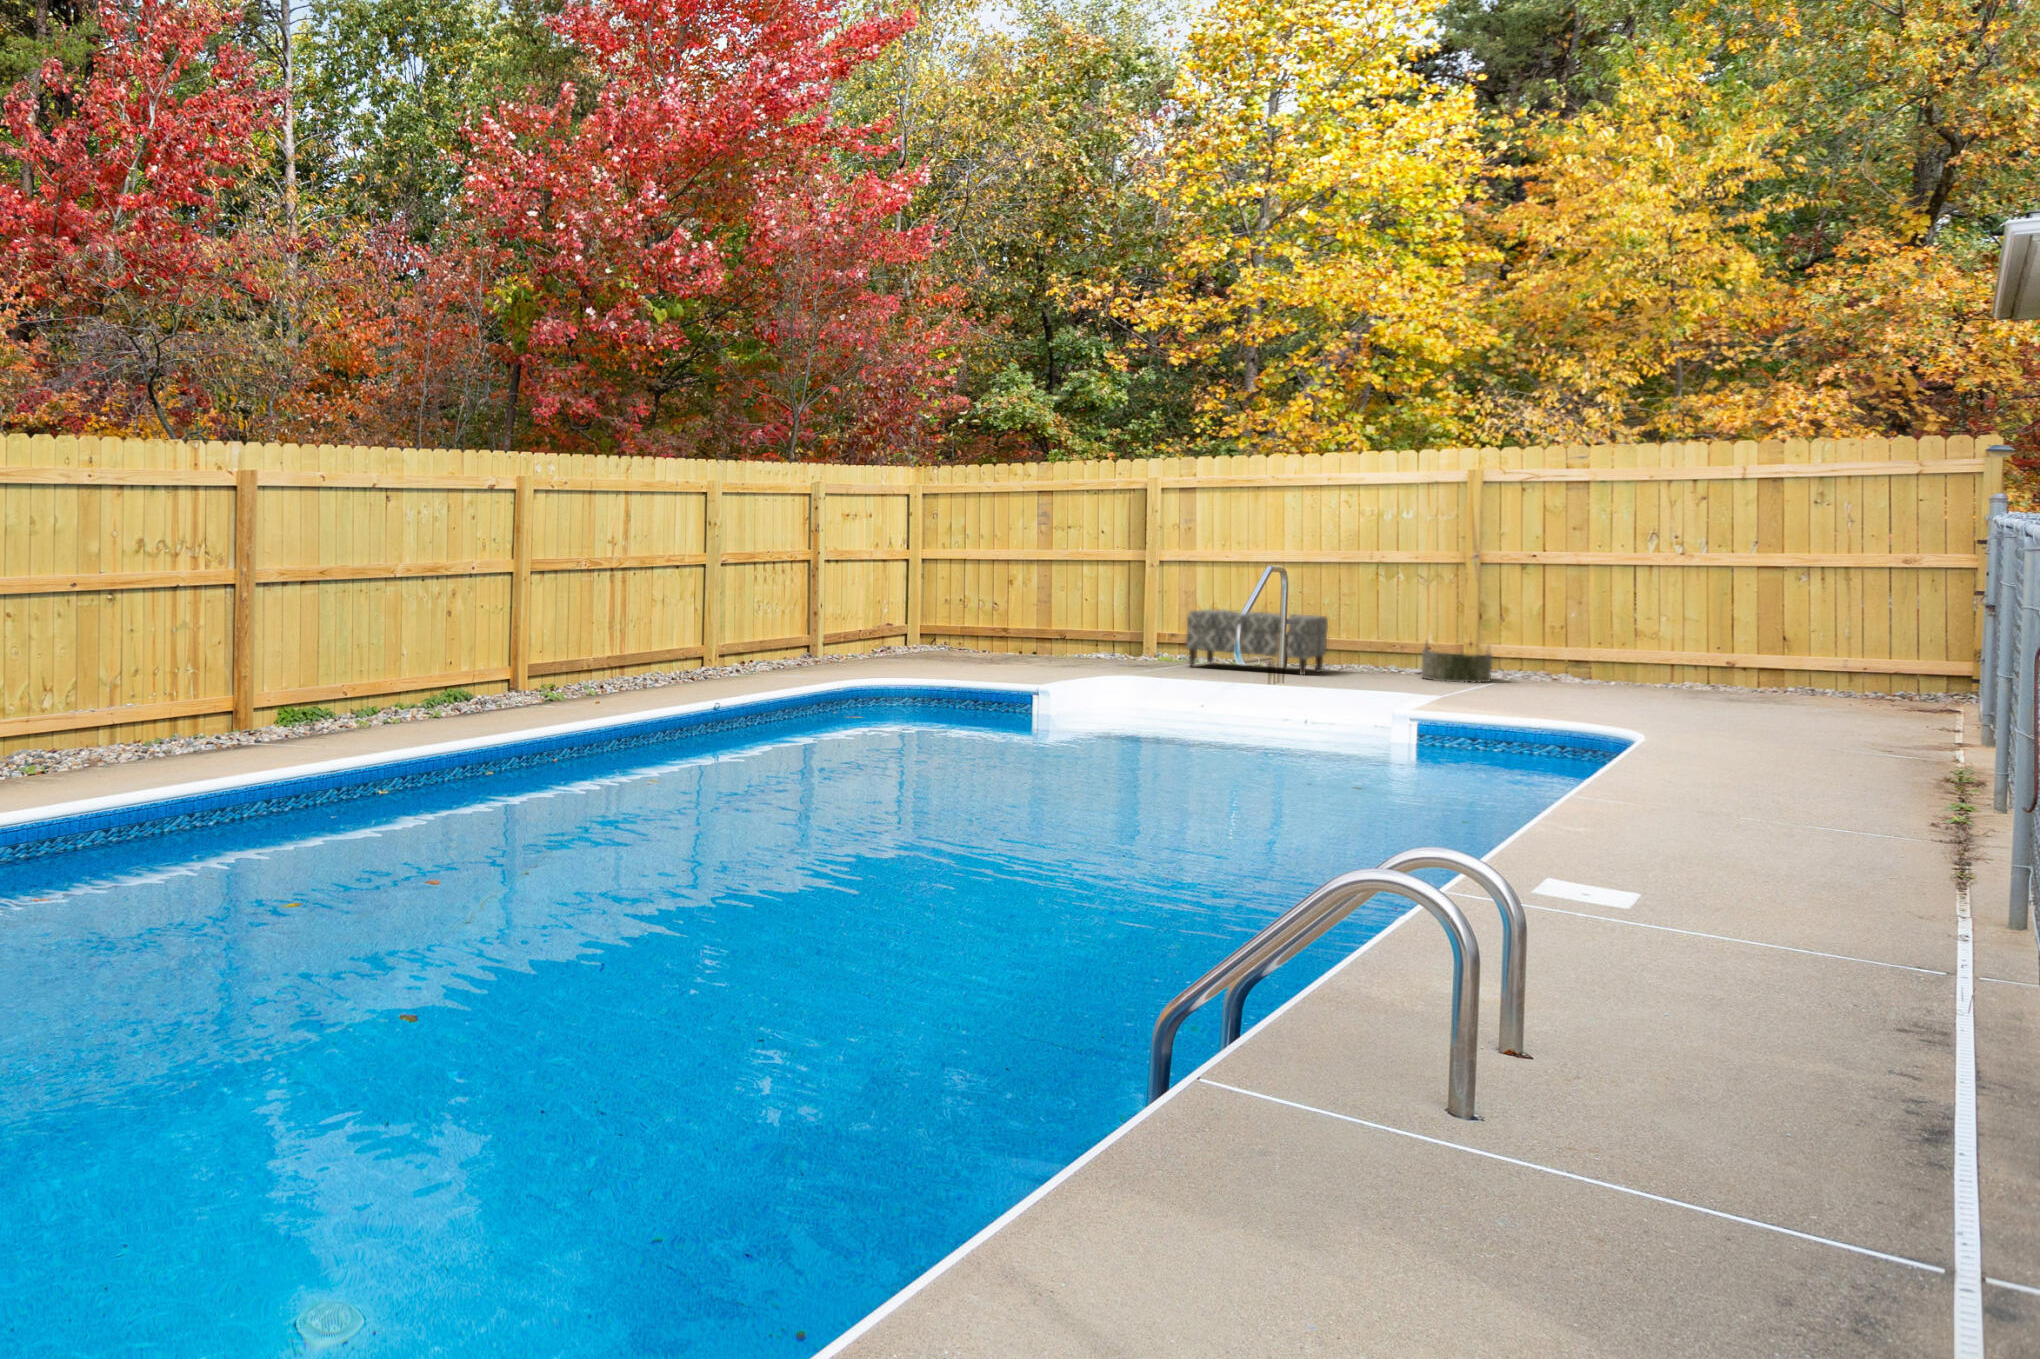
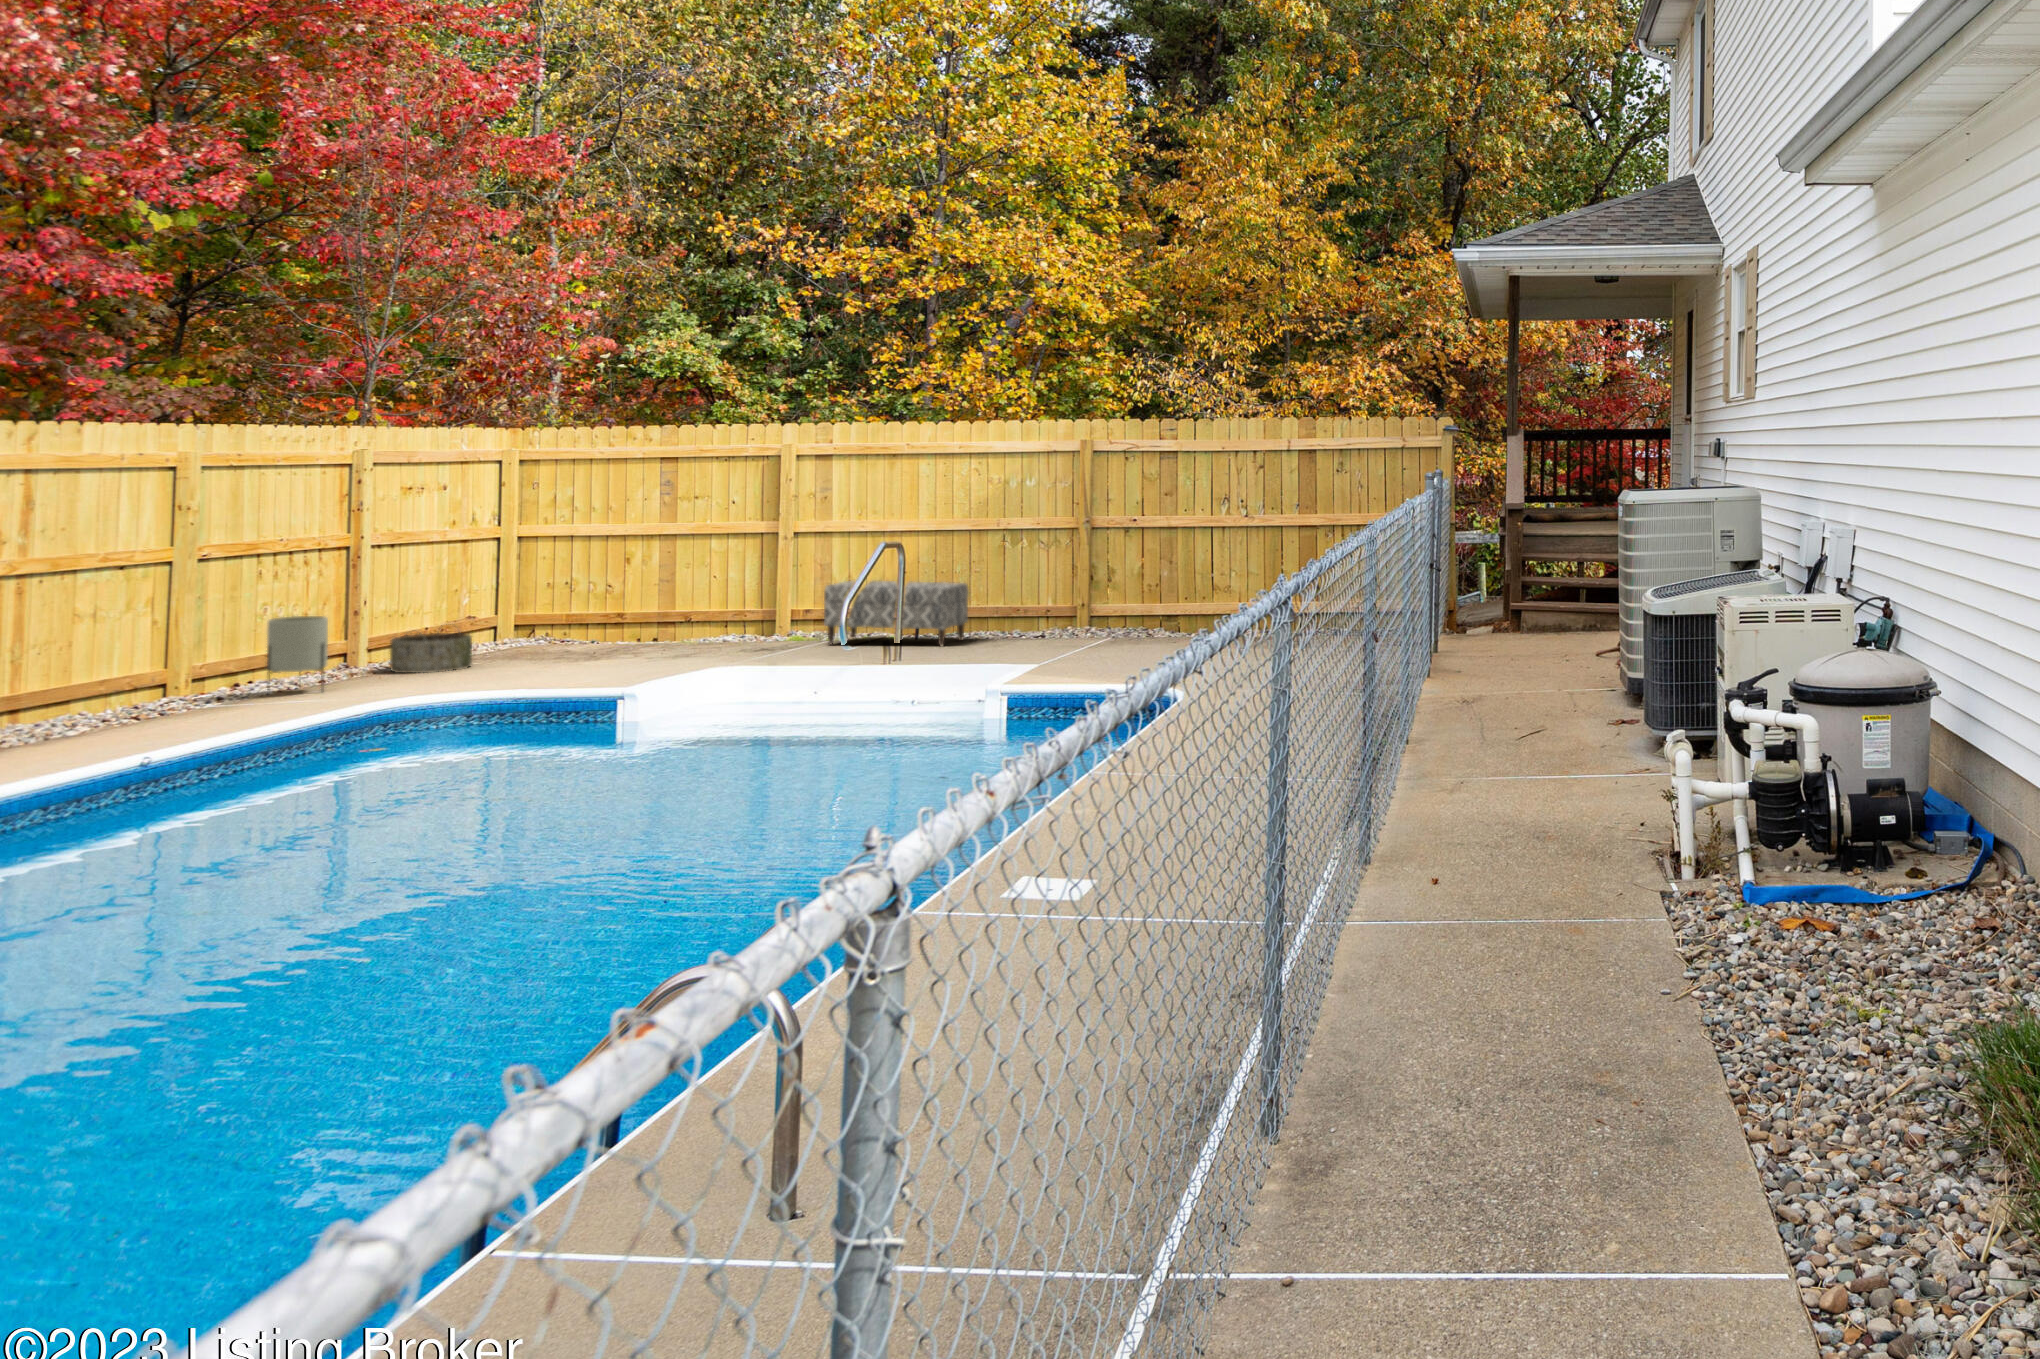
planter: none [779,611,818,670] -> present [267,616,328,681]
basket: present [1421,643,1492,683] -> present [390,624,472,673]

